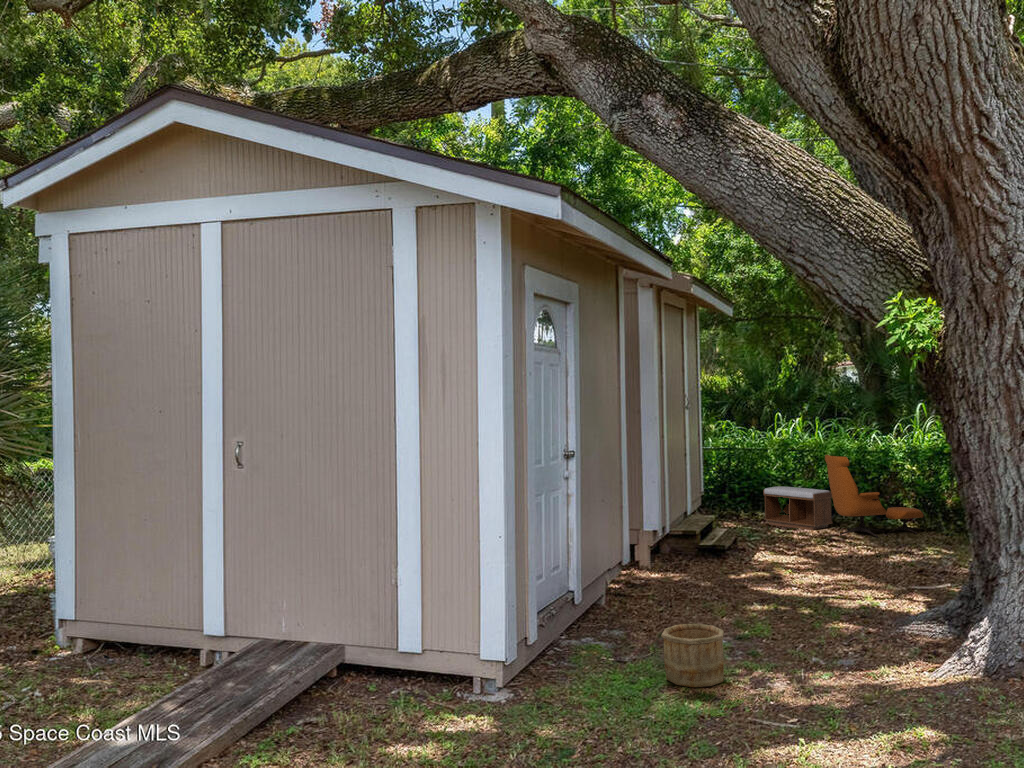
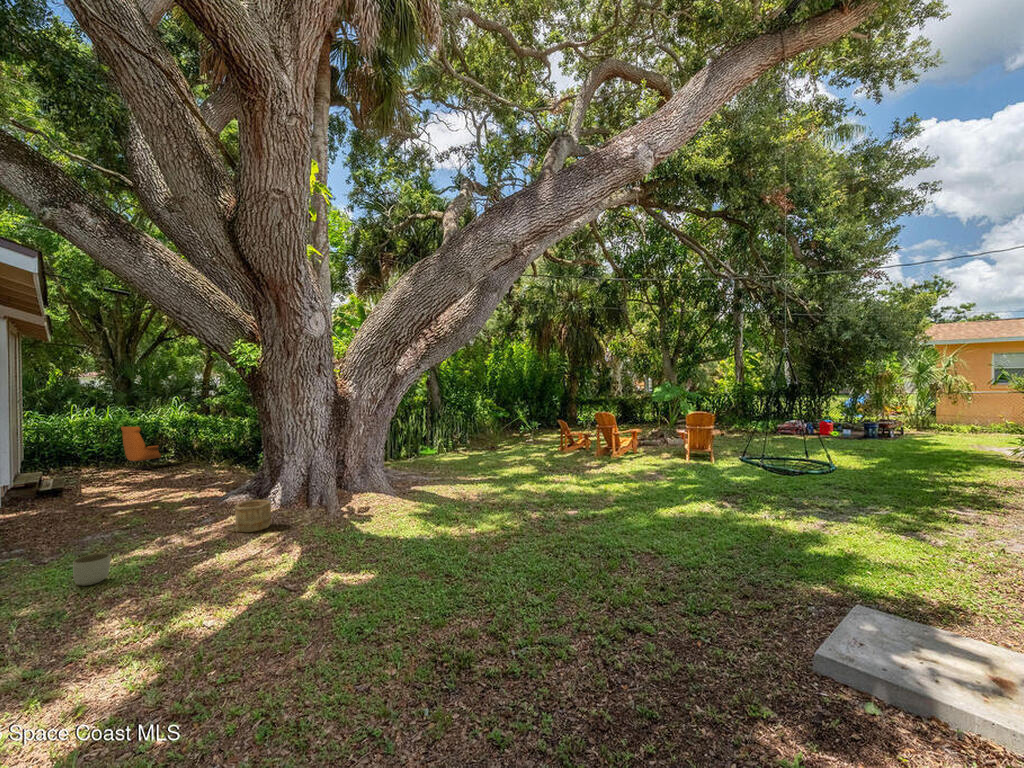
bench: present [763,486,833,530] -> none [62,448,120,474]
wooden bucket: present [661,624,724,687] -> present [235,500,272,532]
planter: none [579,680,622,731] -> present [73,553,110,586]

